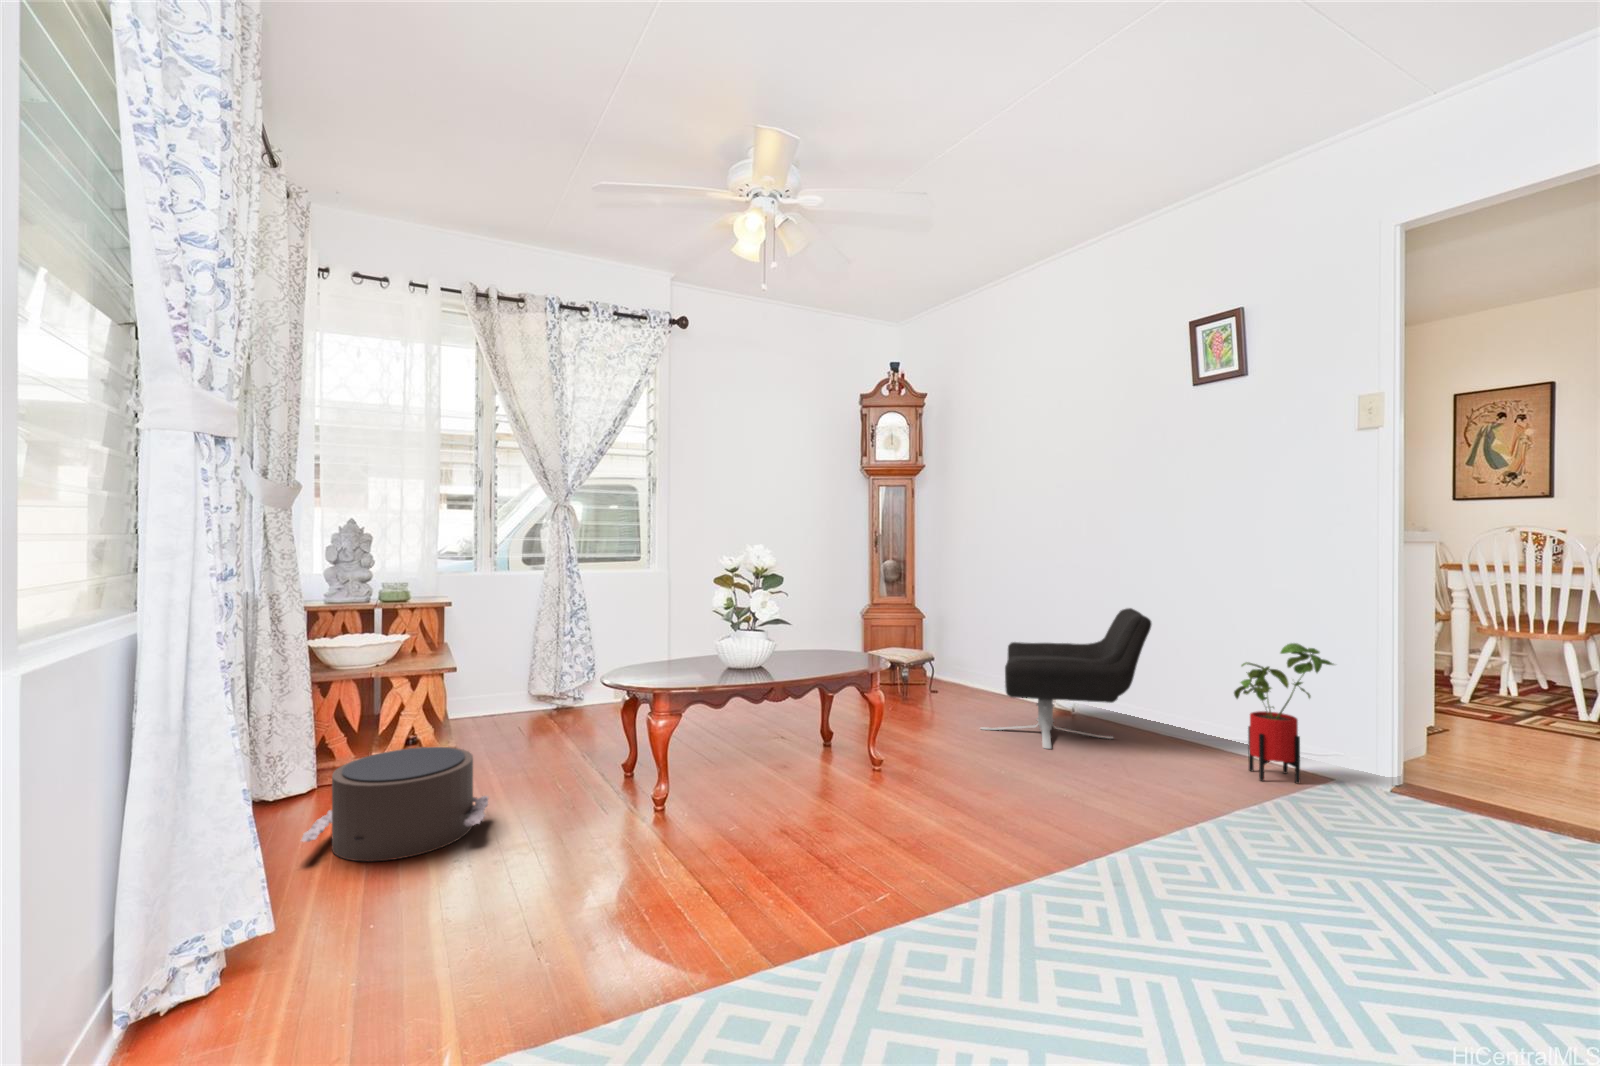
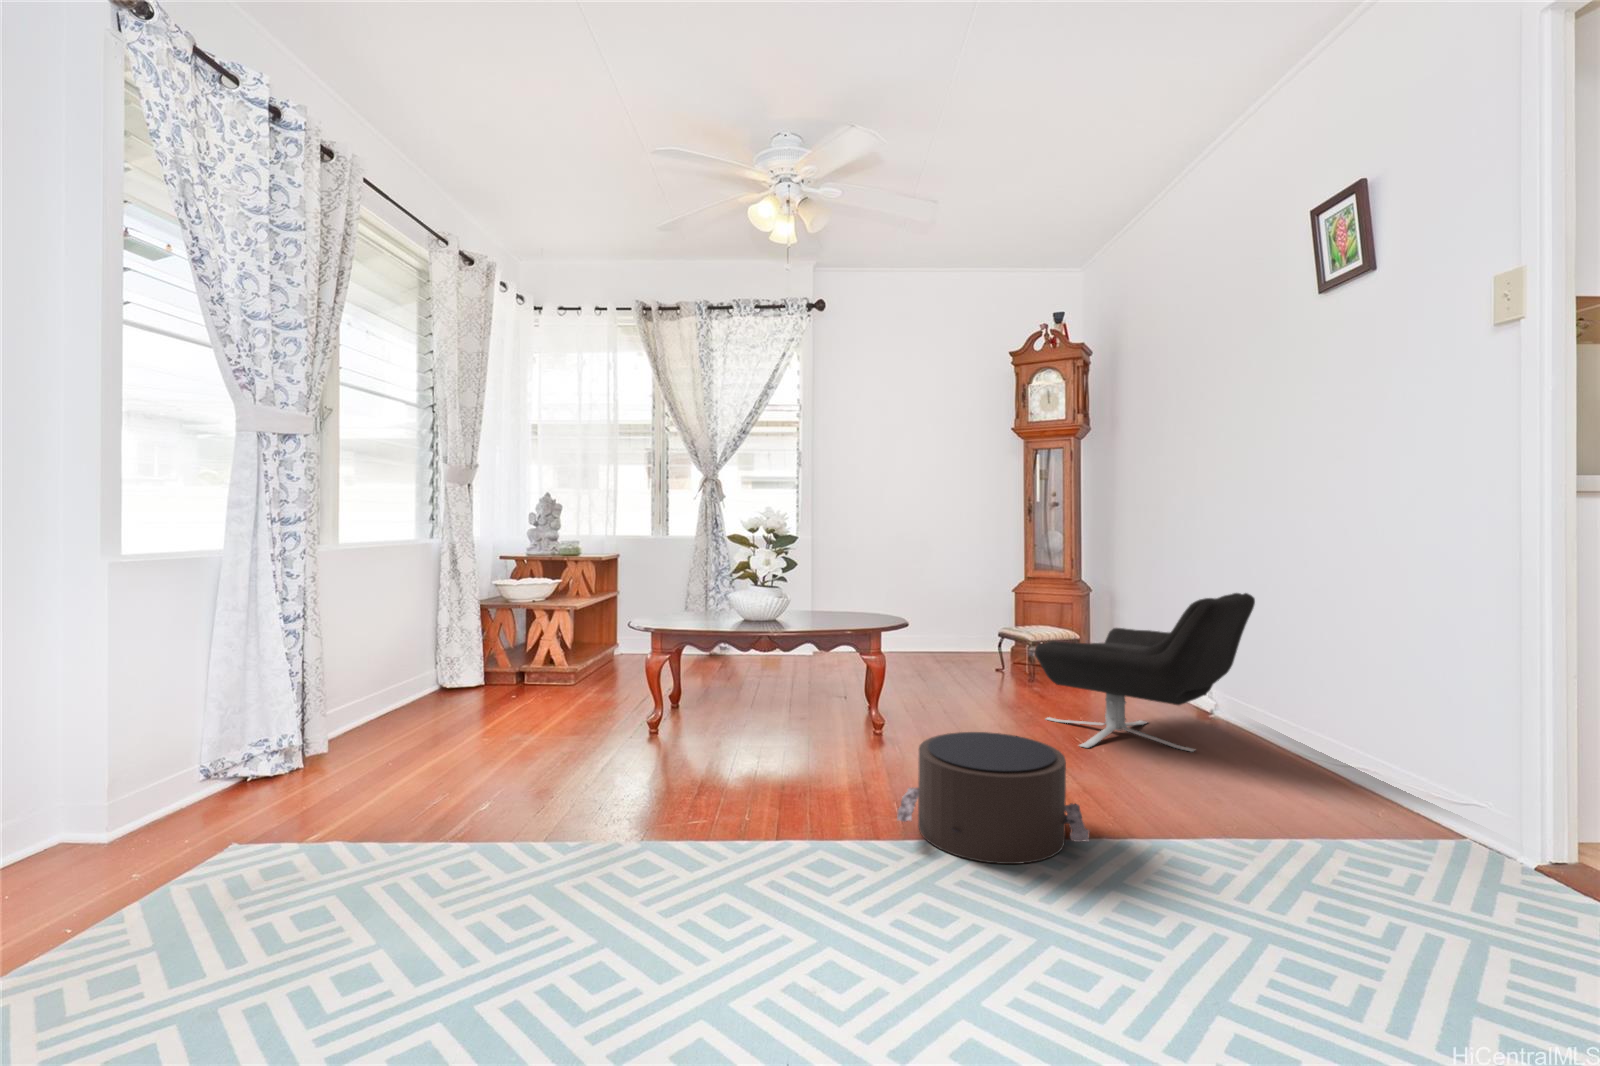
house plant: present [1234,643,1333,784] -> none [1270,643,1424,840]
pouf: present [301,747,488,861] -> present [897,732,1089,864]

